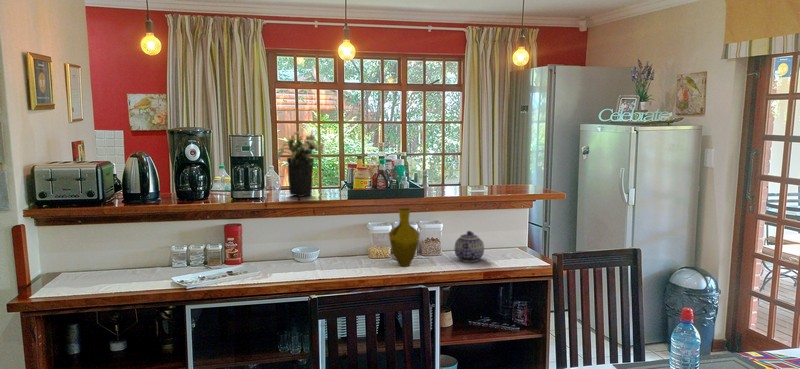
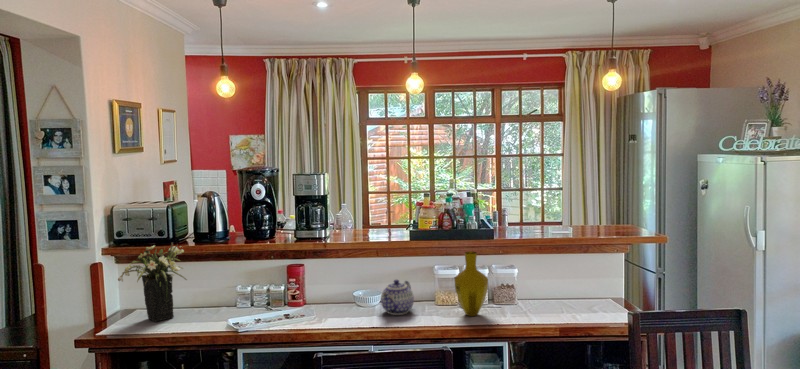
flower arrangement: present [276,131,324,197] -> present [118,243,187,322]
teapot: present [454,231,484,262] -> present [381,280,414,315]

